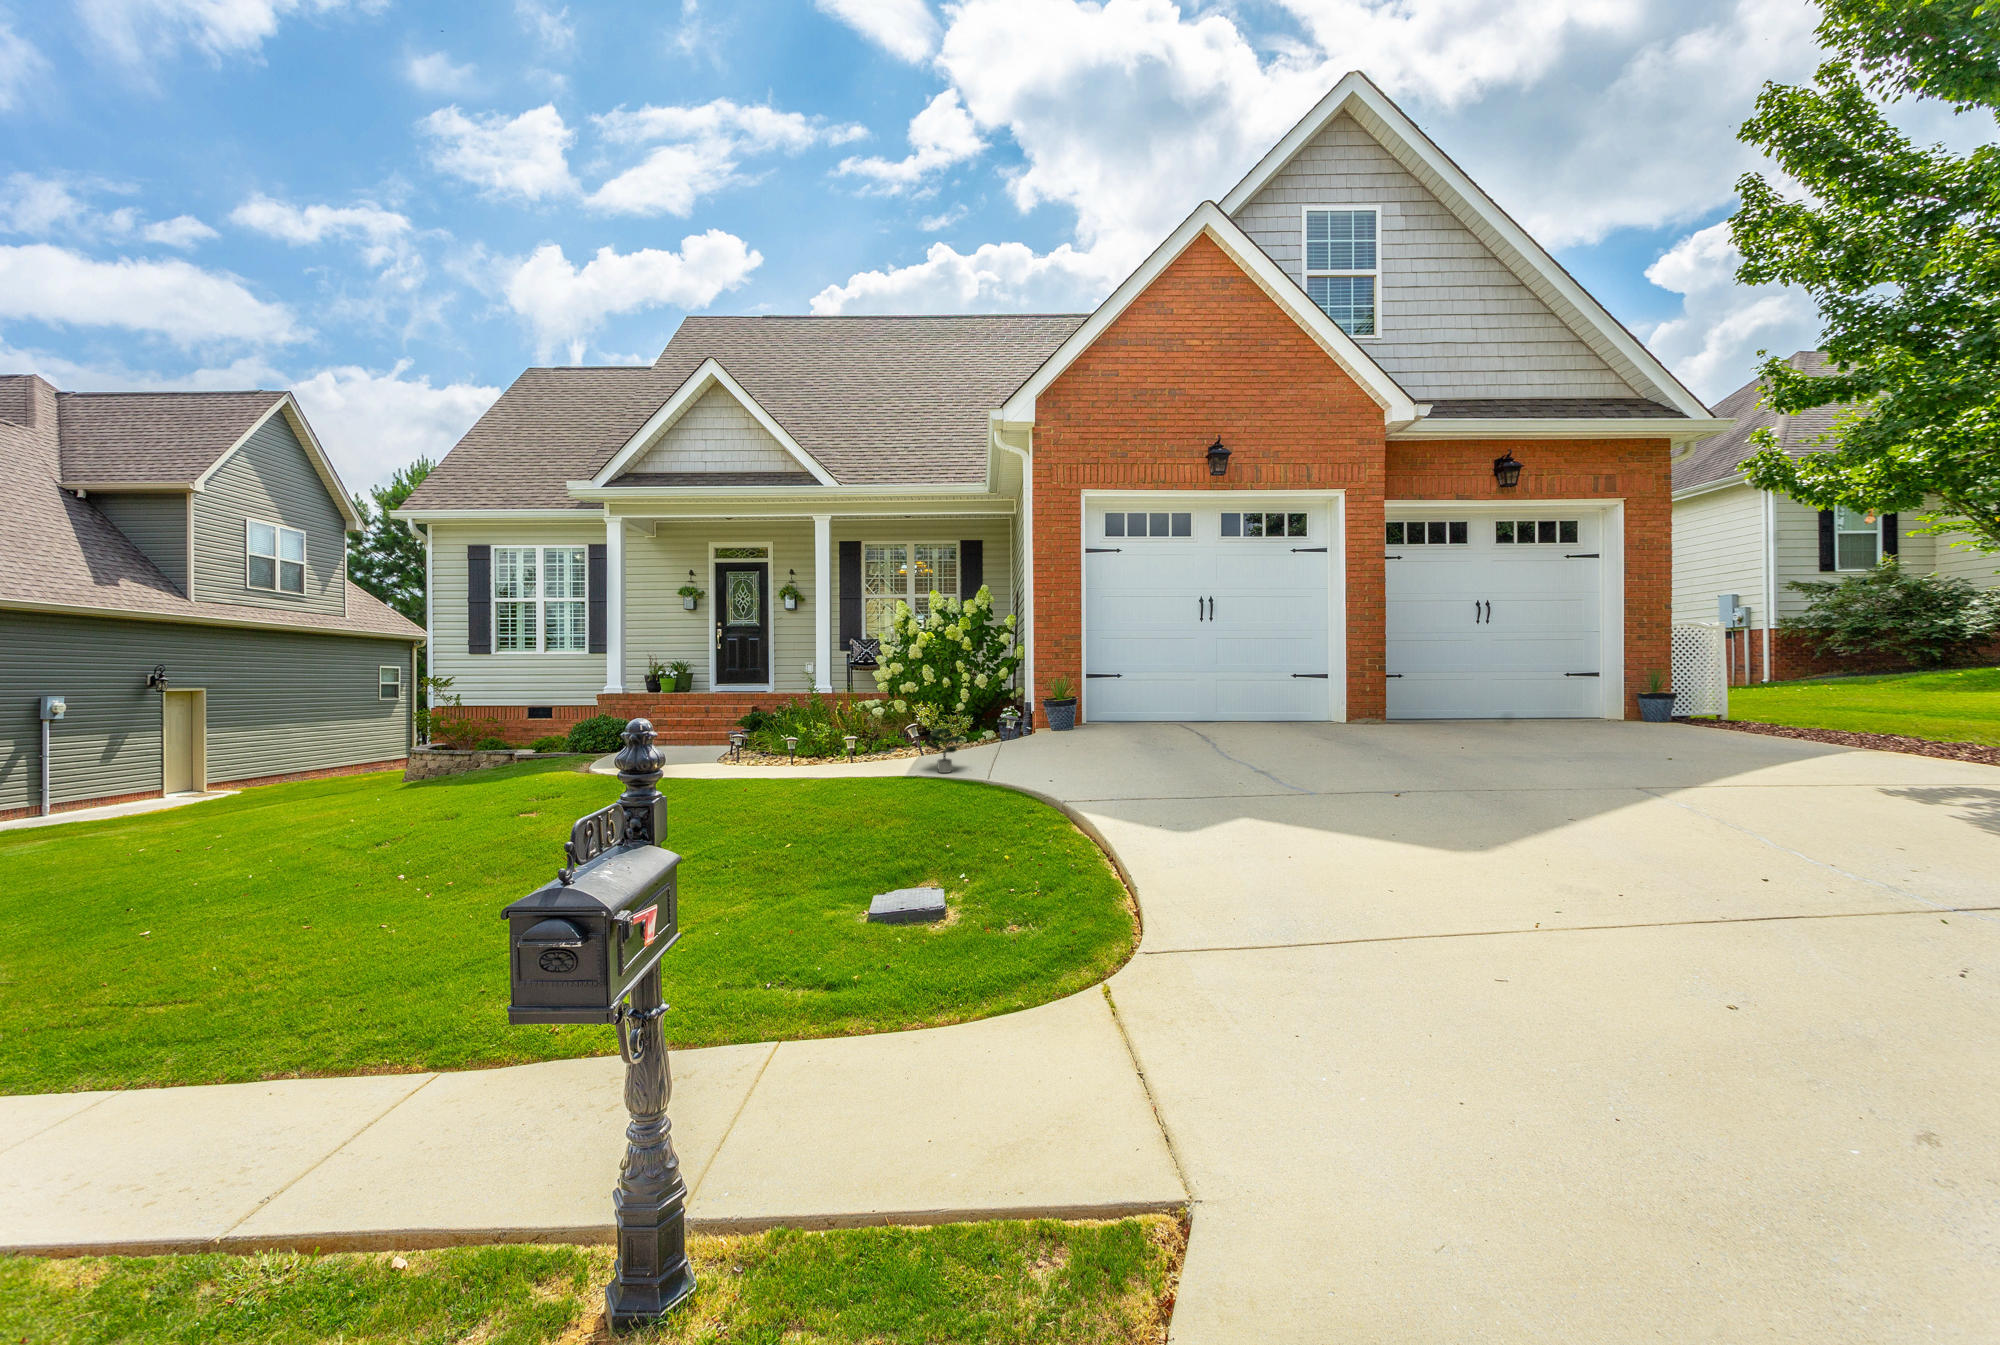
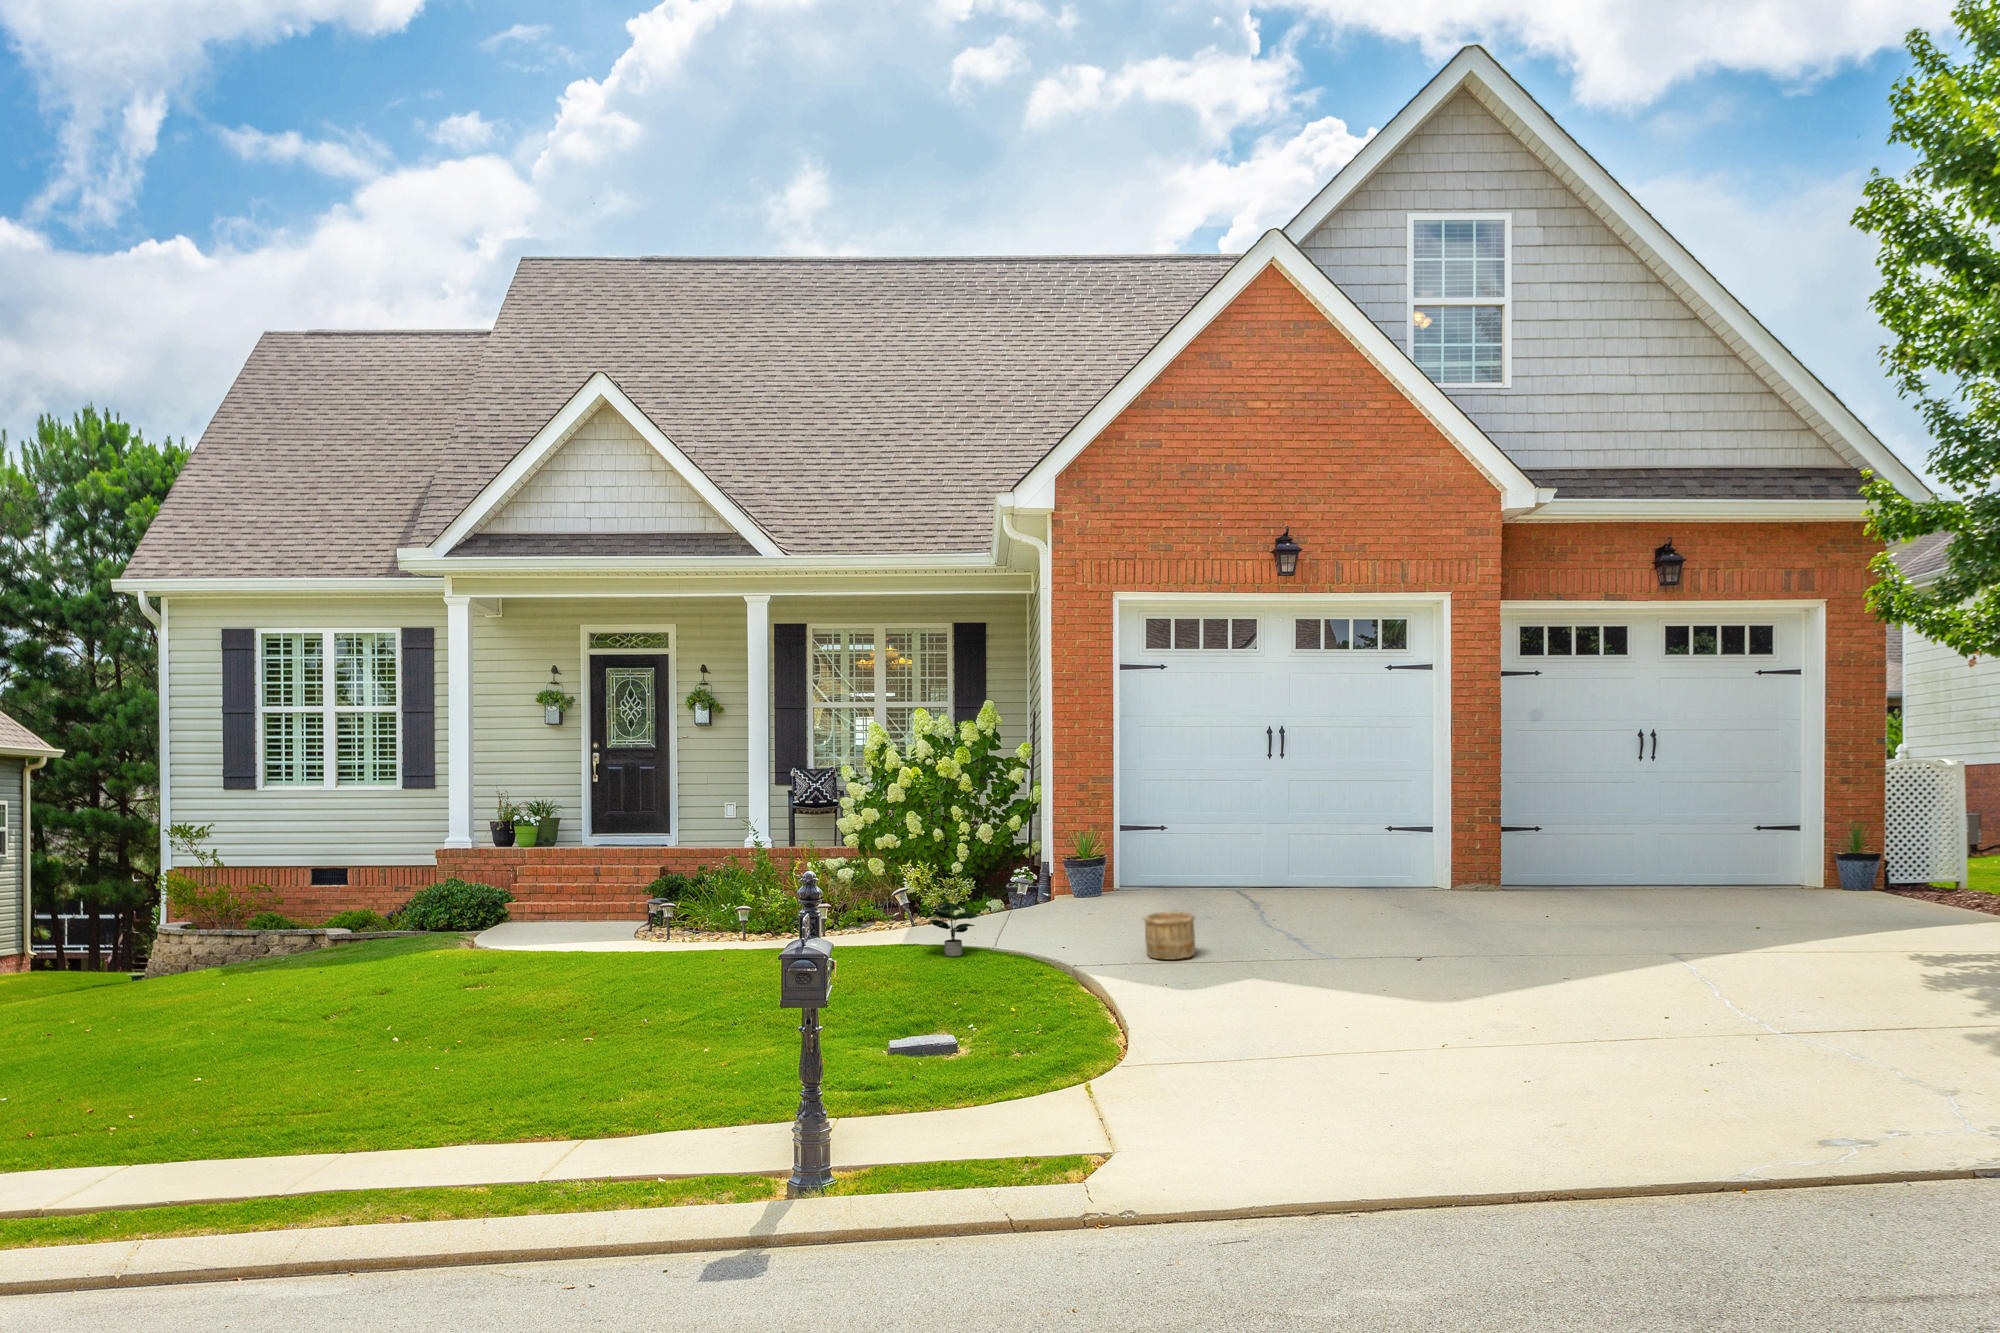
wooden bucket: none [1105,736,1150,776] -> present [1143,912,1195,960]

